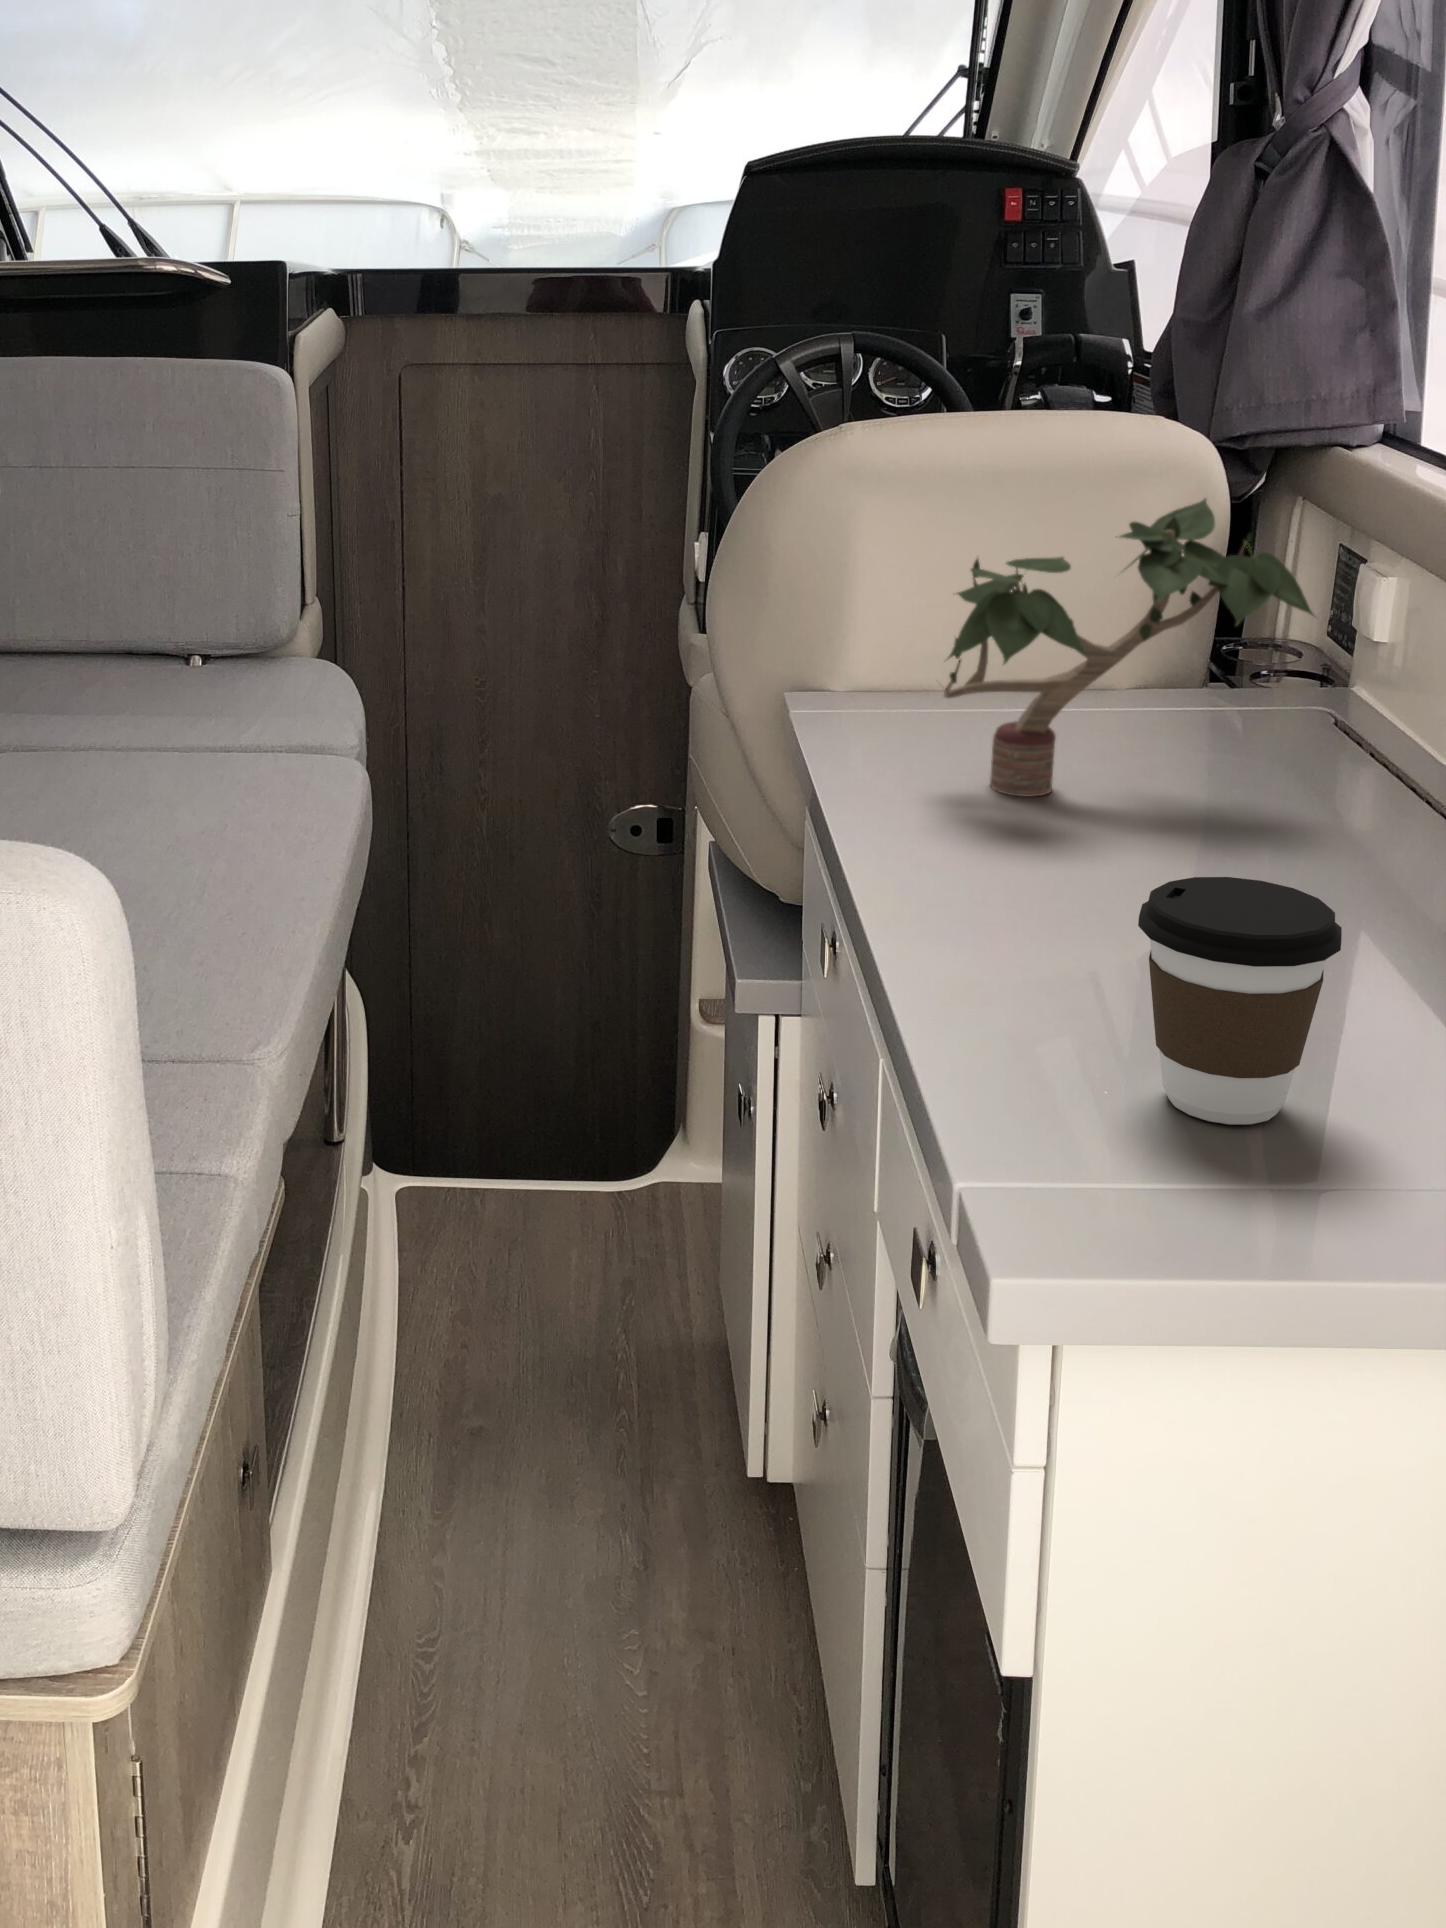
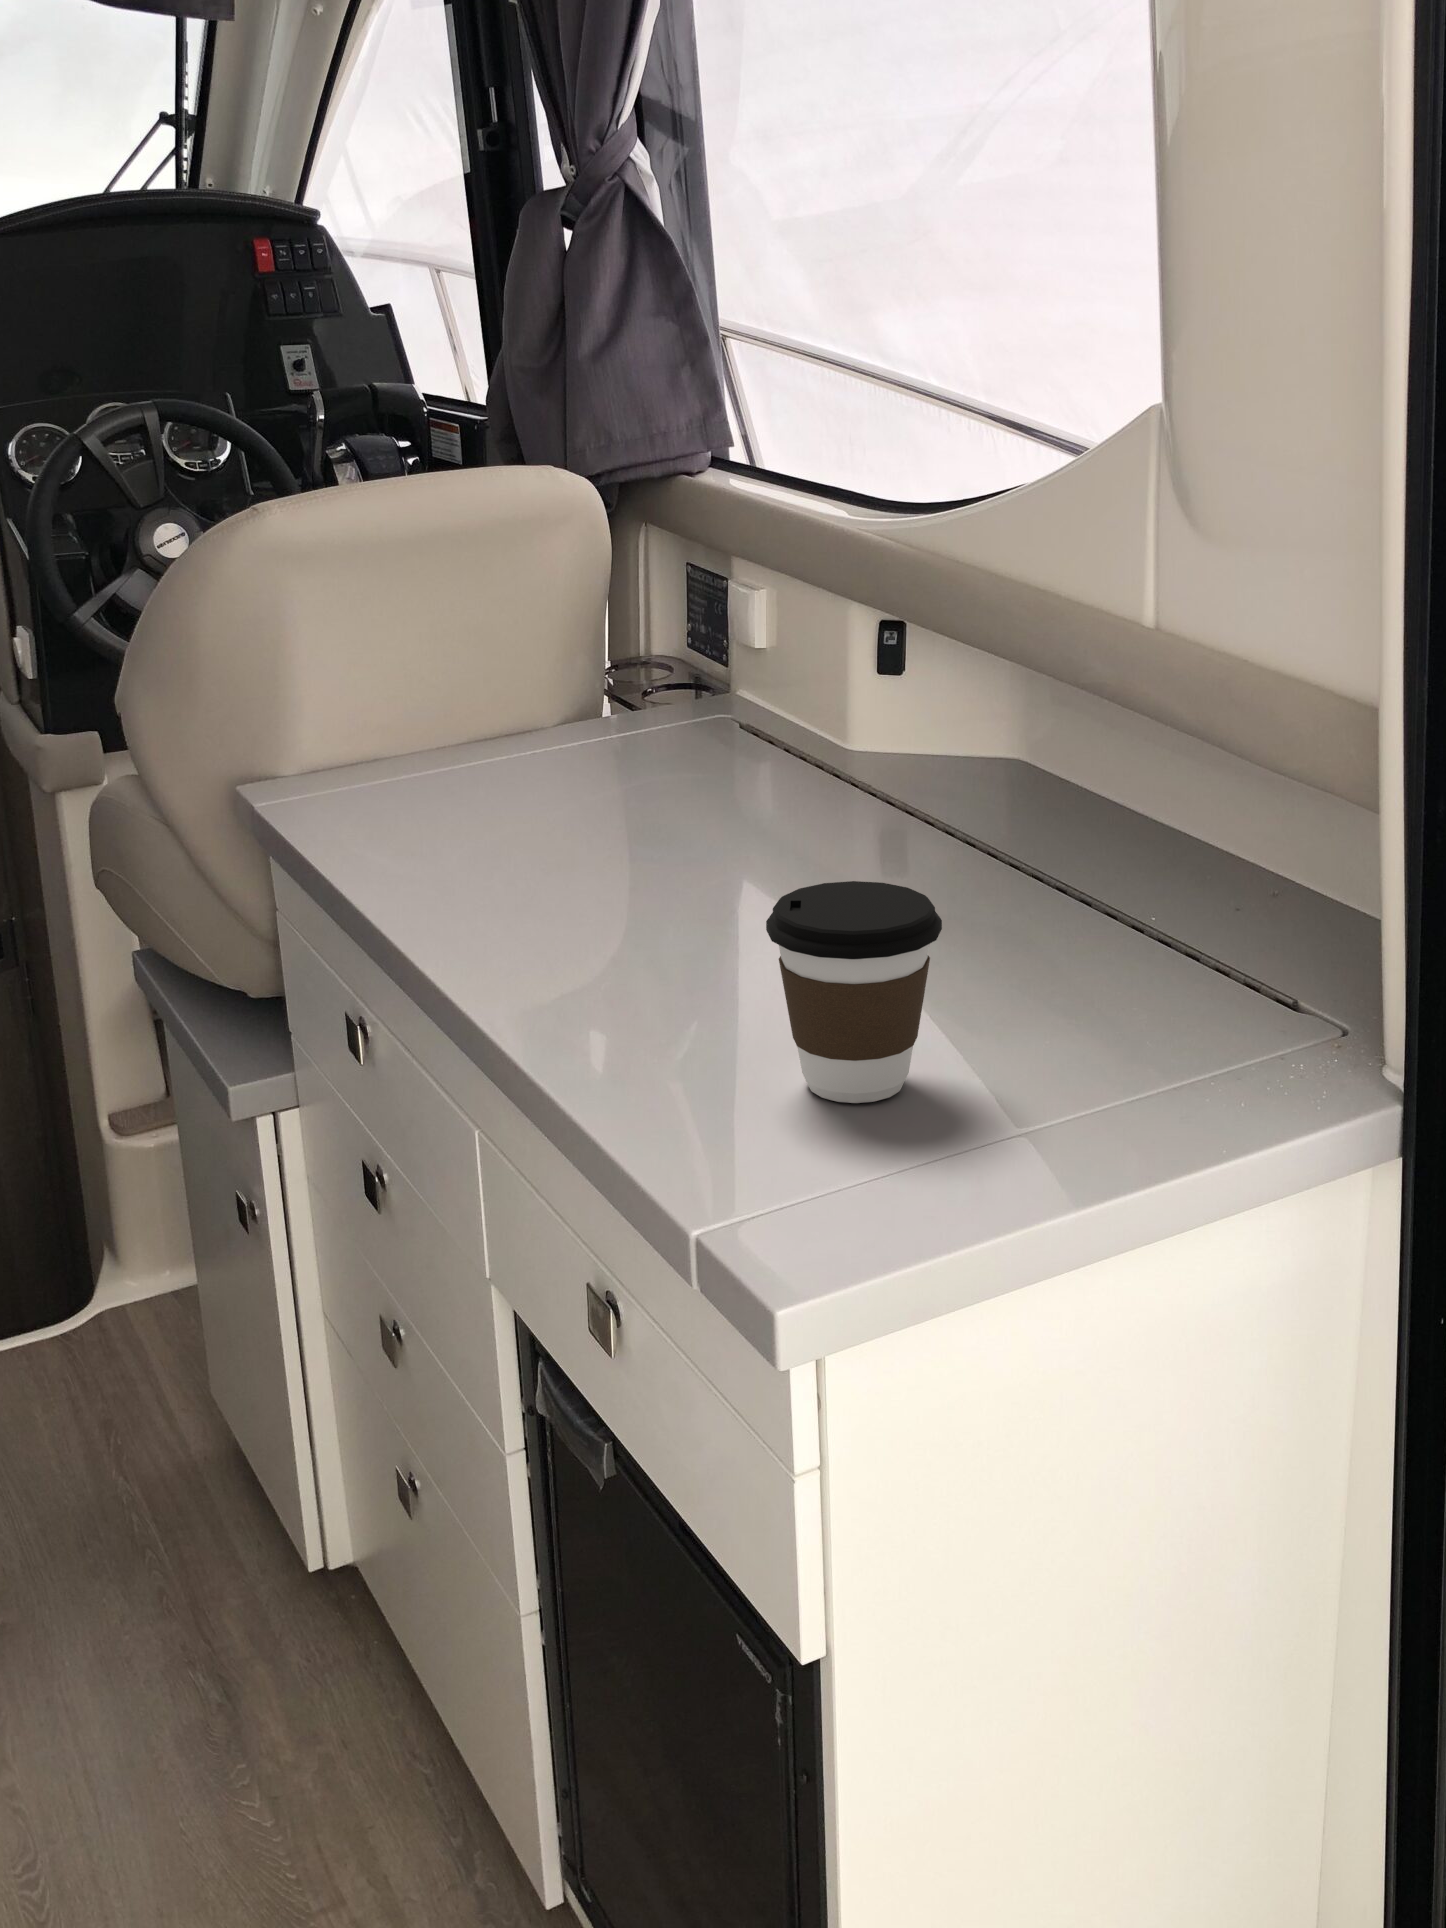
potted plant: present [944,499,1314,797] -> none [393,531,769,846]

